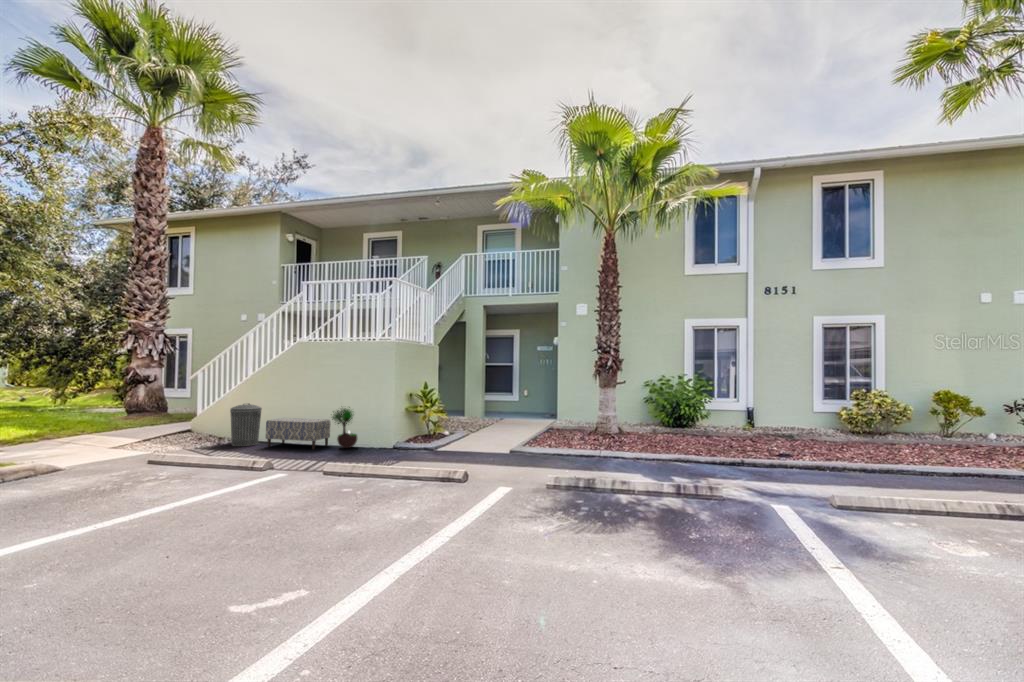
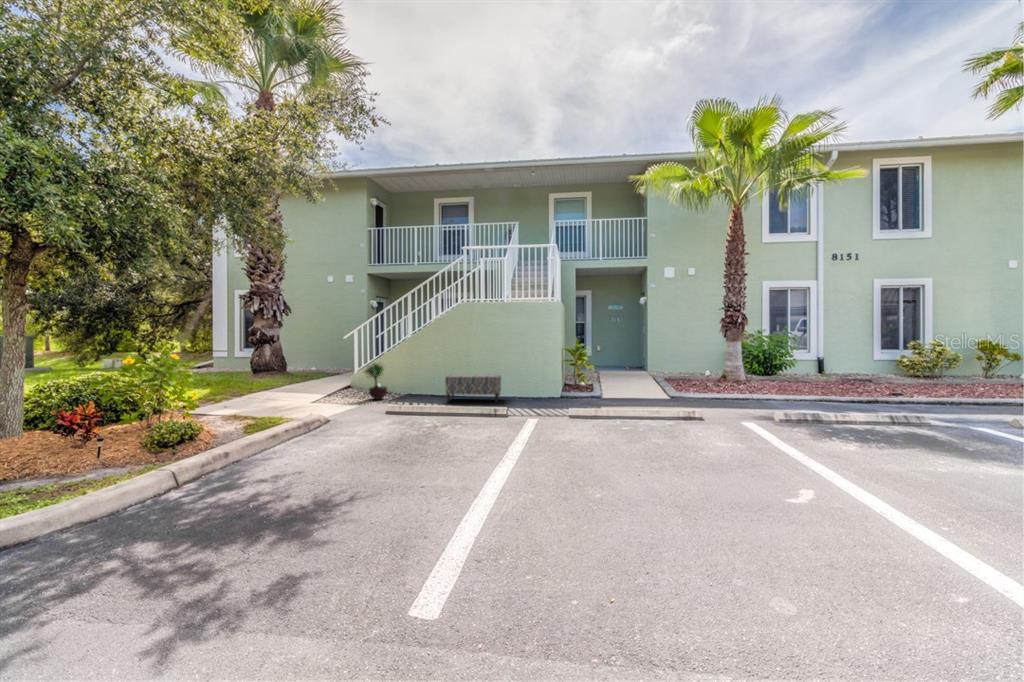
trash can: present [230,403,262,446] -> none [403,361,432,402]
potted tree: present [332,407,357,448] -> present [365,363,387,399]

